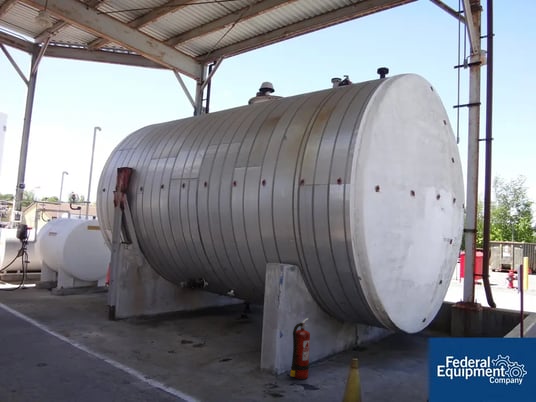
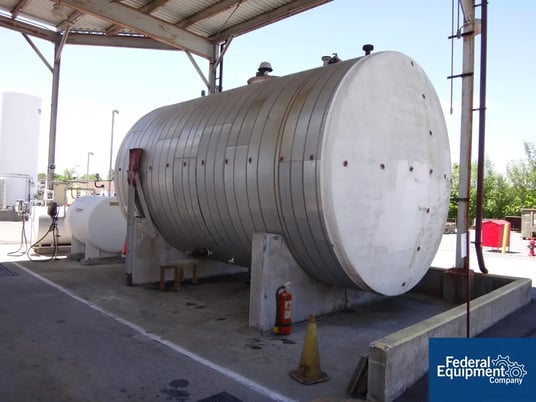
bench: none [148,289,190,326] -> present [160,259,199,291]

